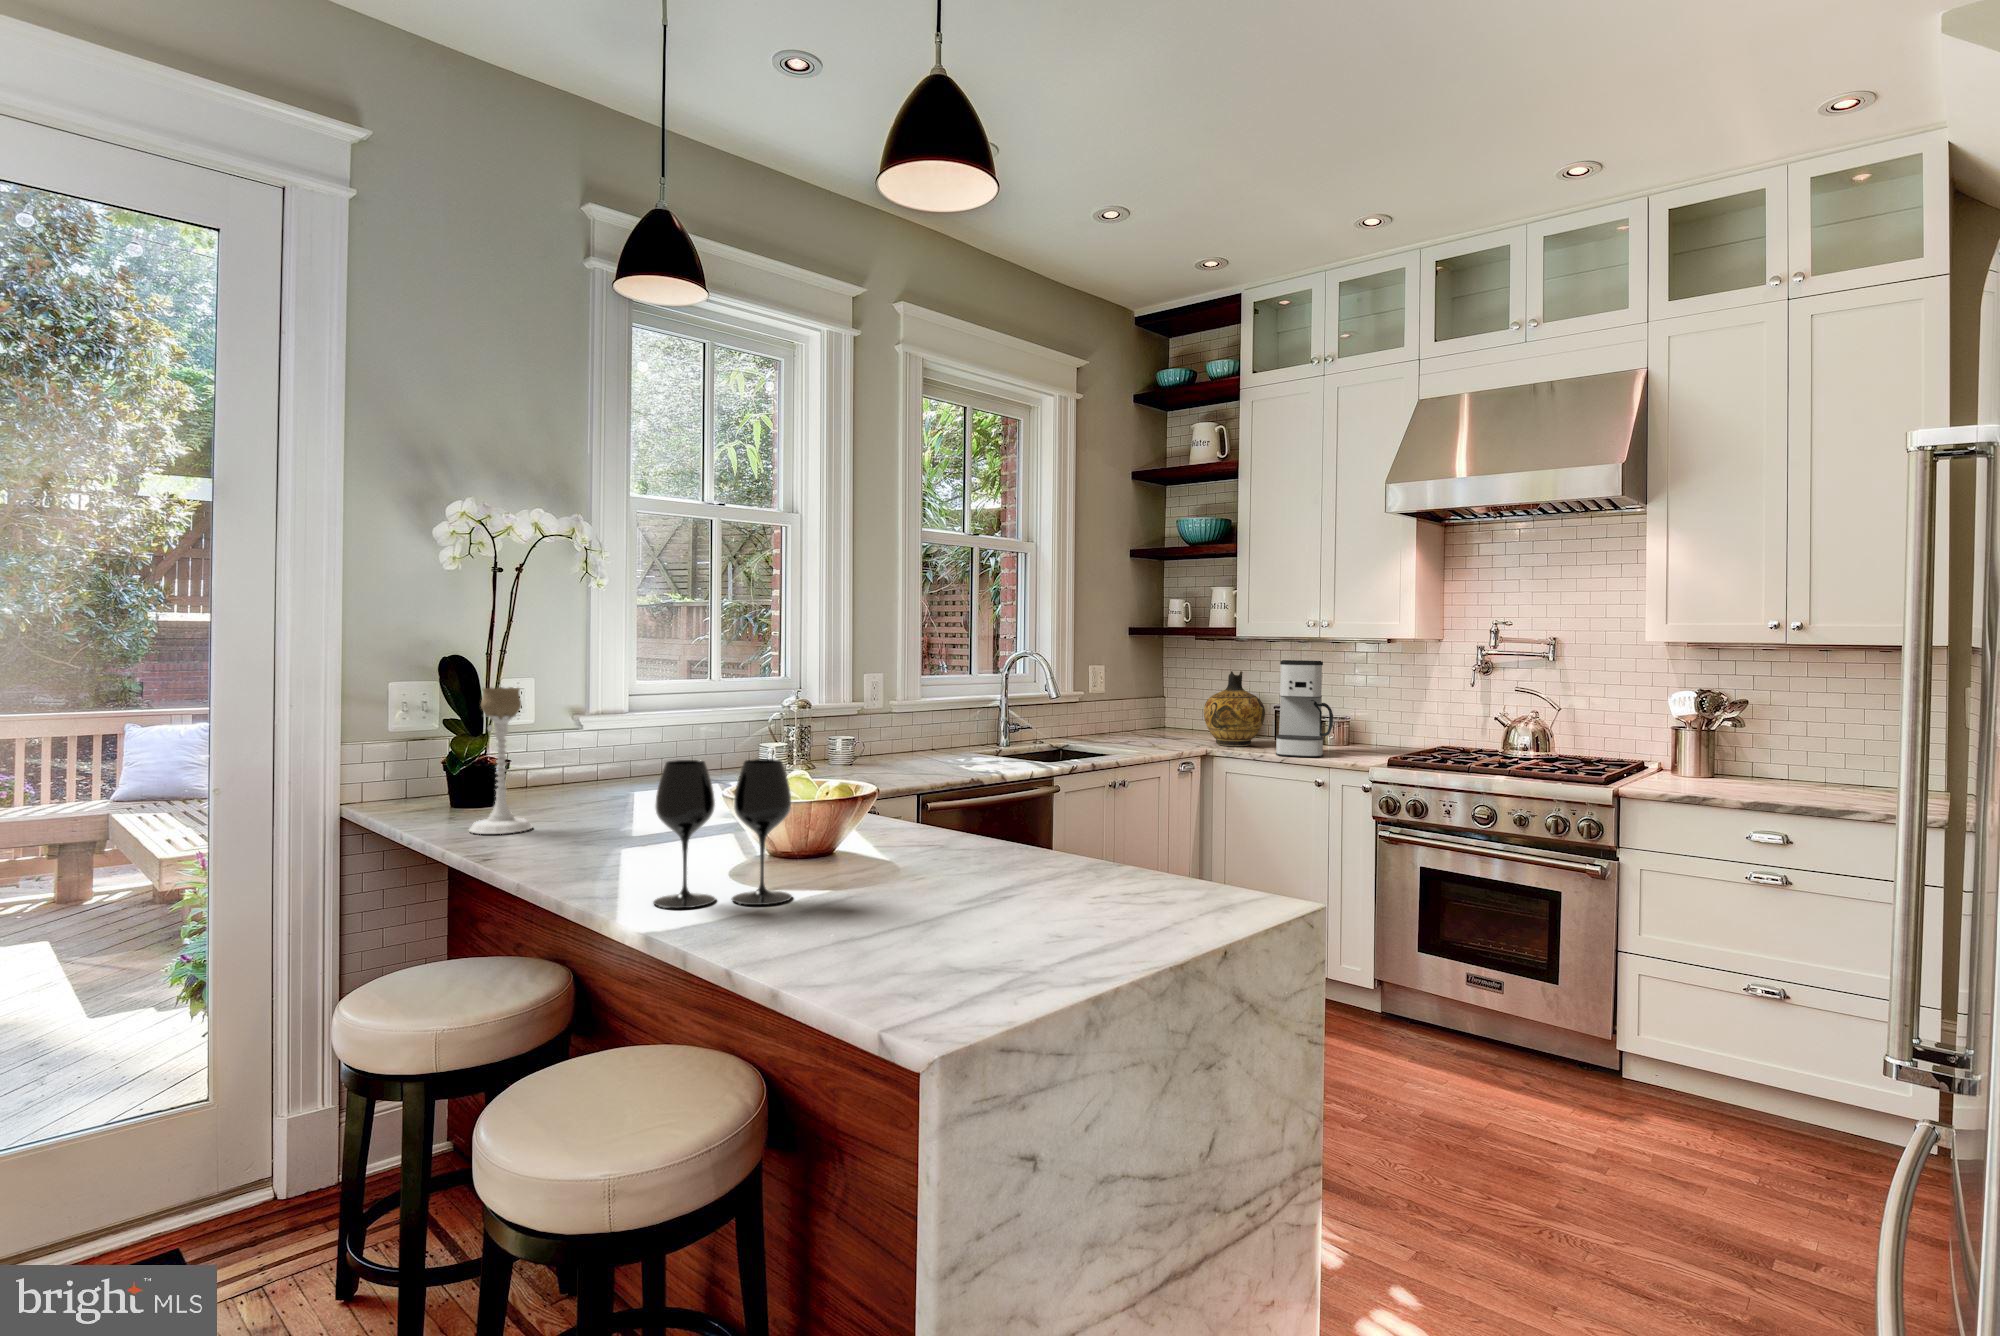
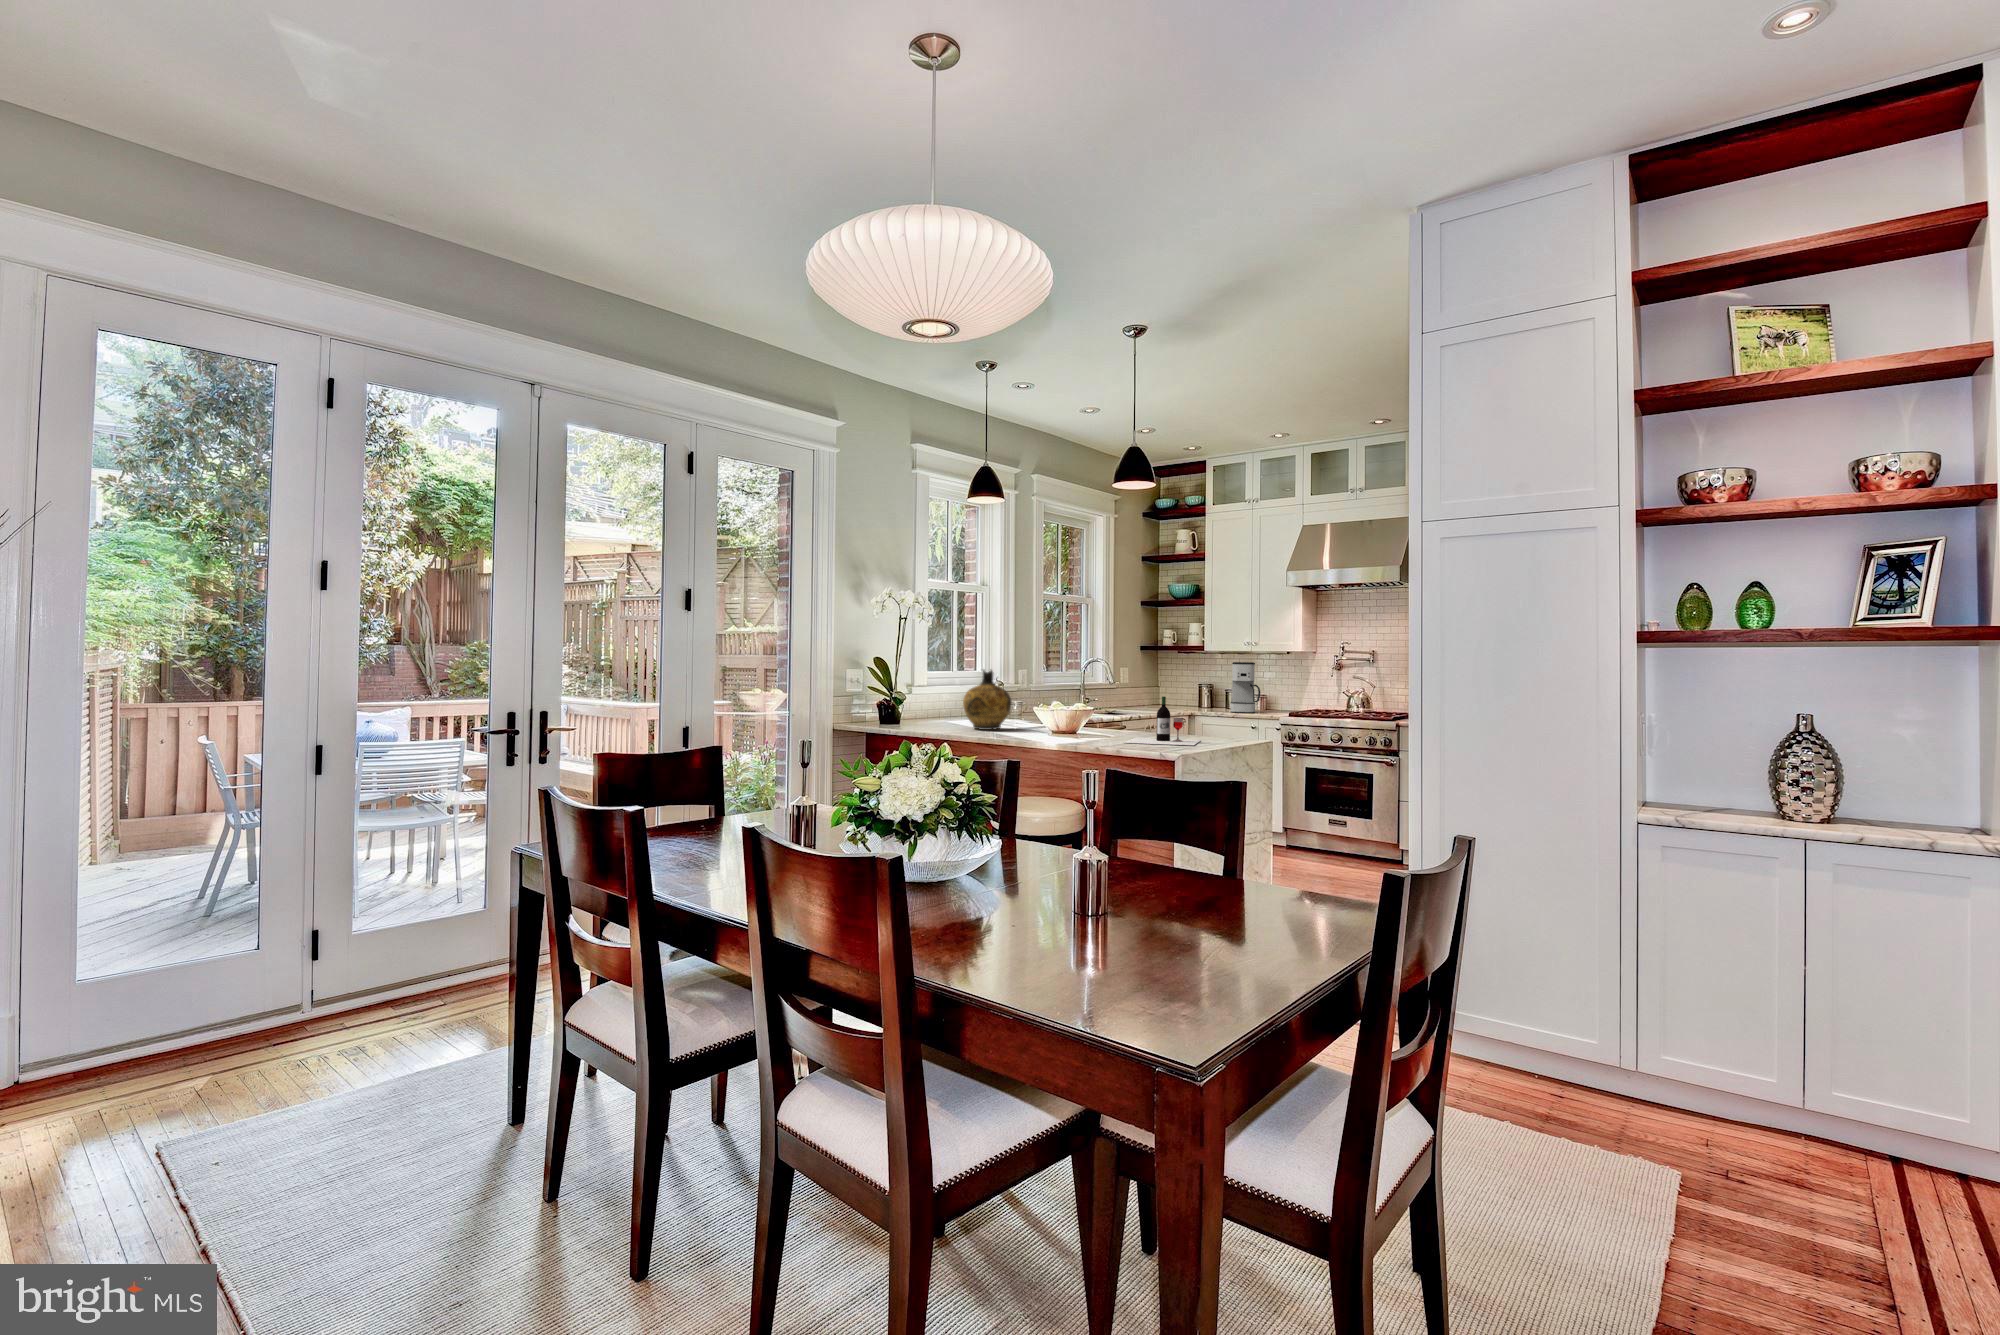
ceramic jug: present [1204,671,1265,746] -> present [963,670,1012,730]
candle holder: present [469,687,532,834] -> none [918,667,943,727]
wine glass: present [653,759,792,908] -> none [1043,688,1089,738]
wine bottle: none [825,794,1103,979] -> present [1123,697,1200,745]

